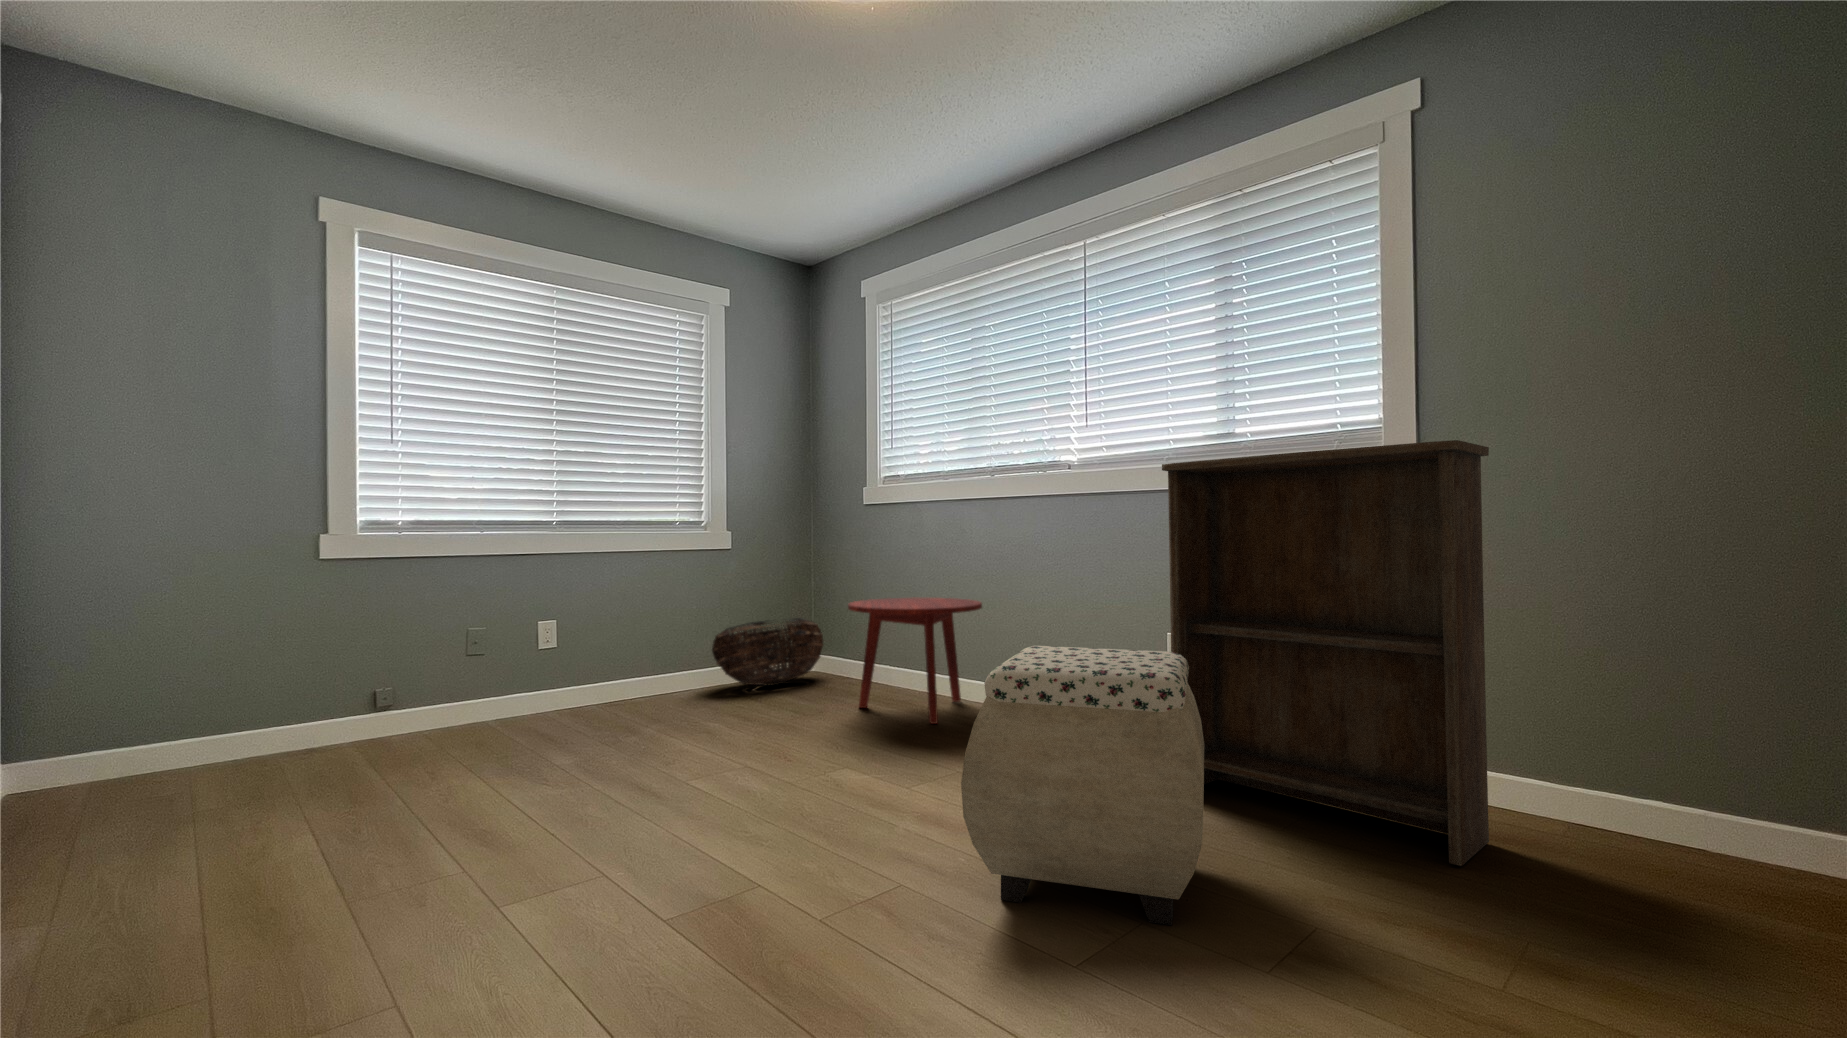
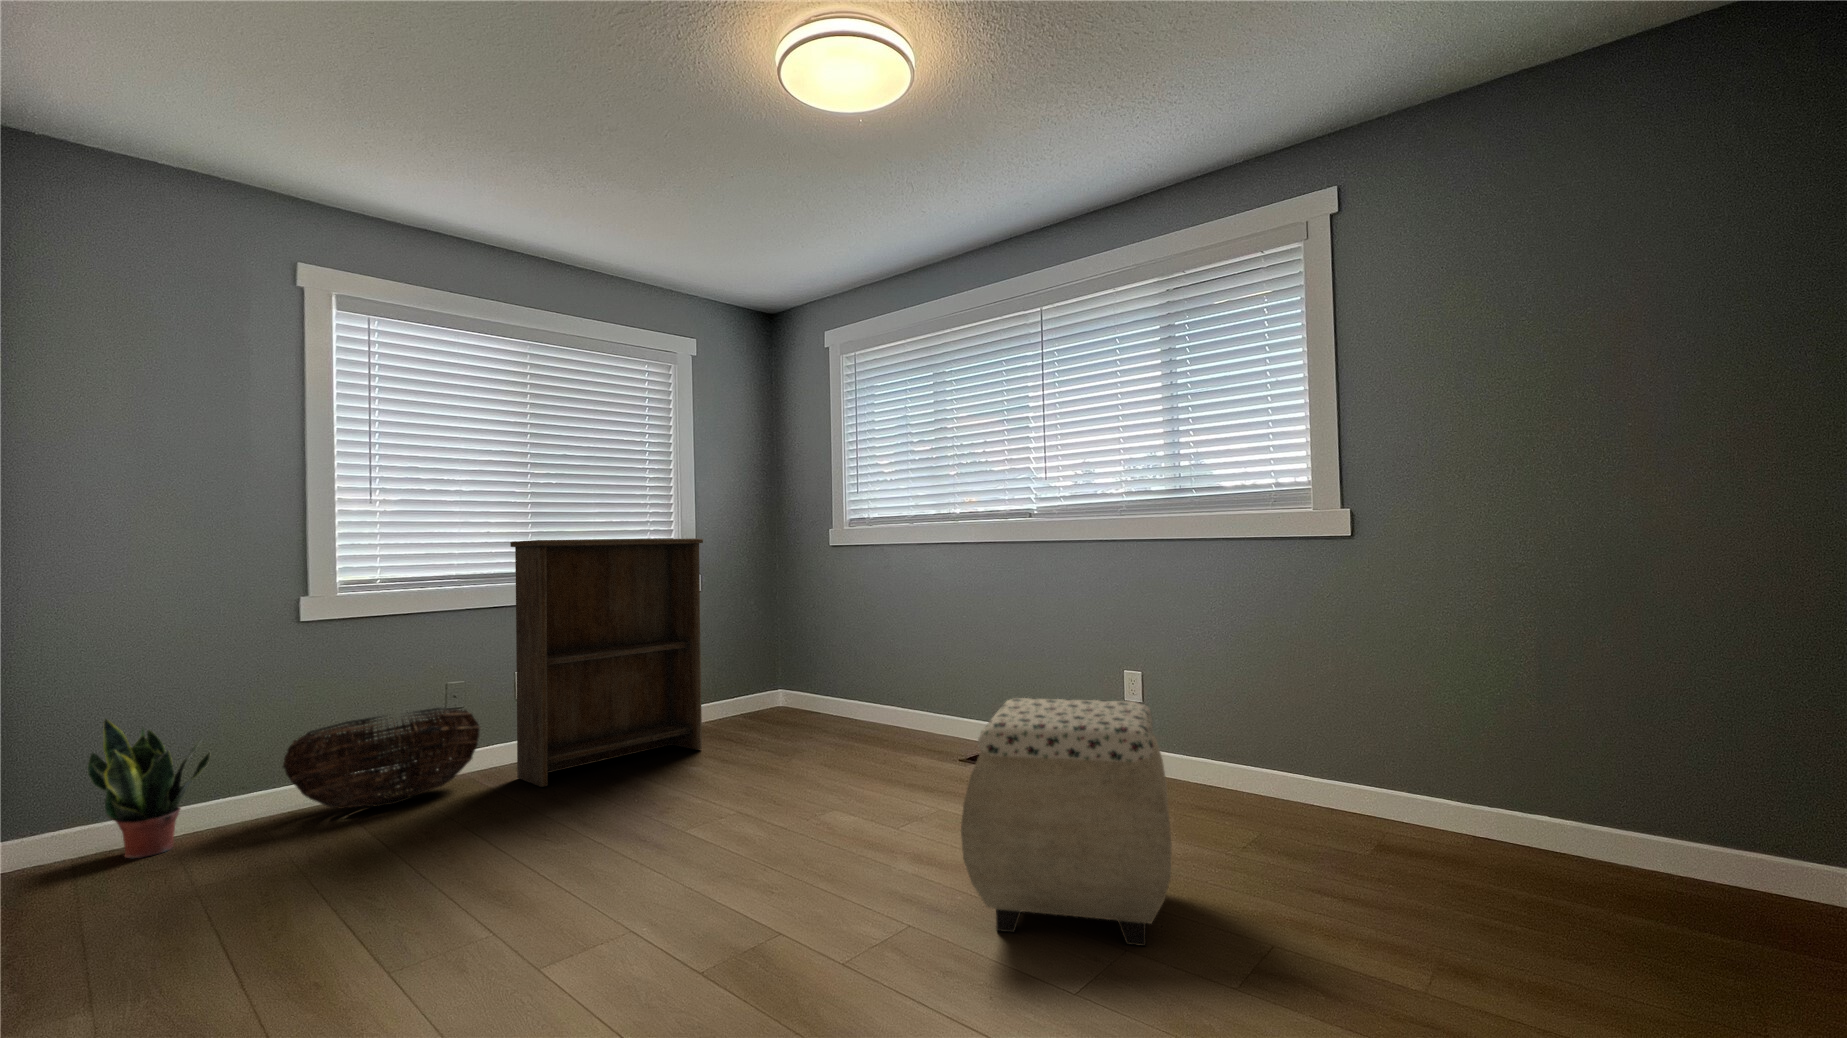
bookshelf: present [1162,440,1489,866] -> present [510,538,703,787]
side table: present [848,598,982,724] -> none [823,637,951,761]
basket: present [712,618,823,685] -> present [283,708,480,809]
potted plant: none [100,645,222,786] -> present [88,719,210,858]

